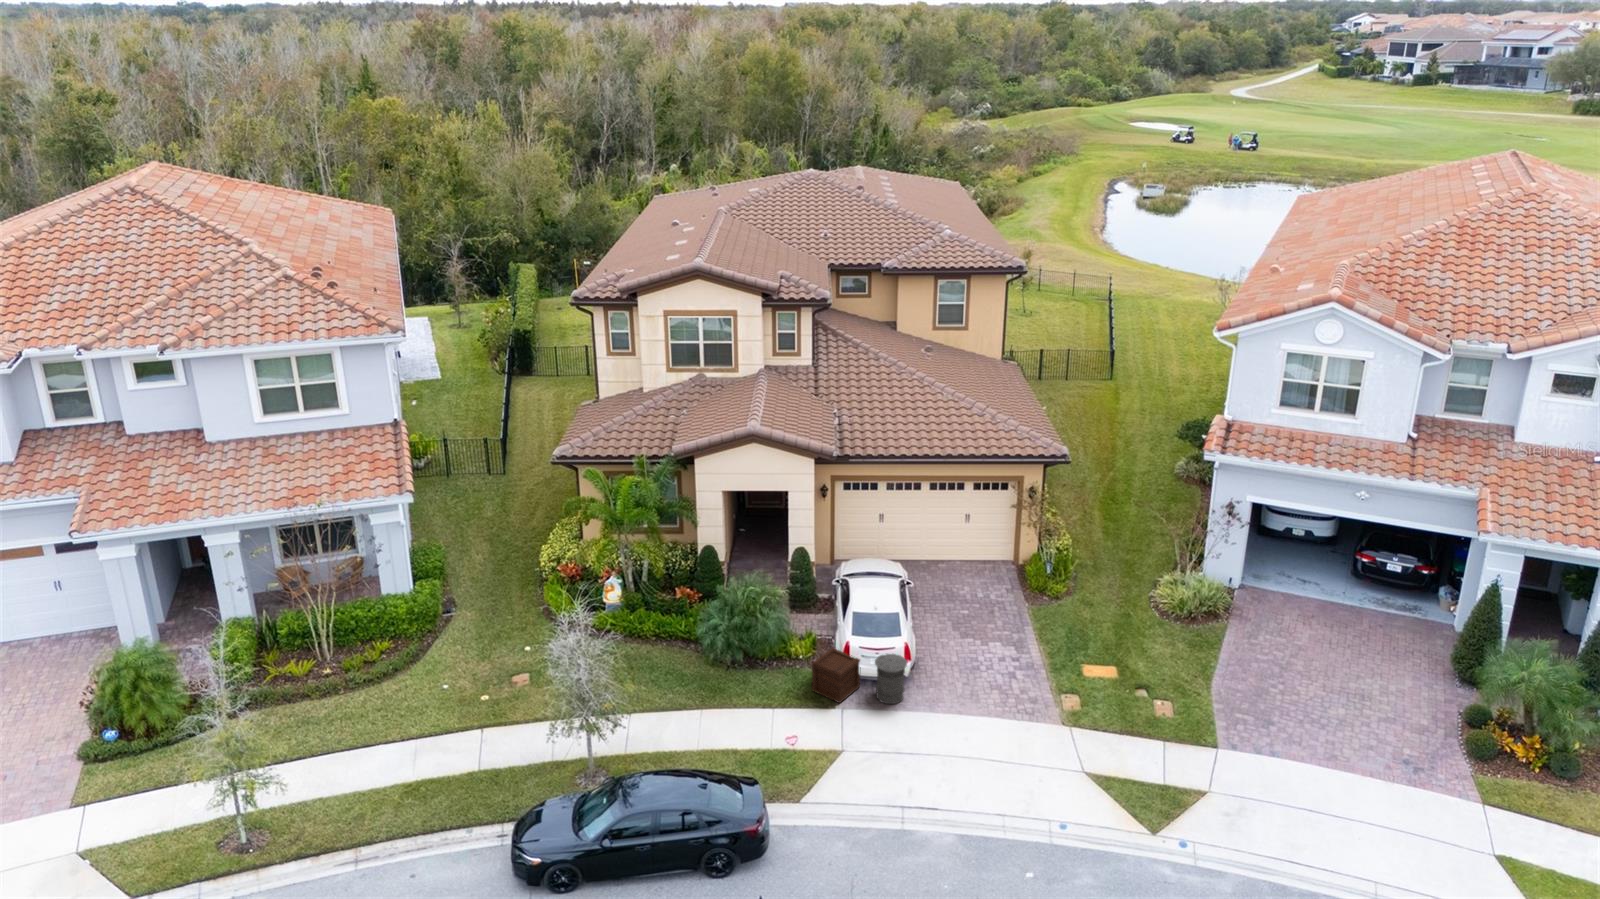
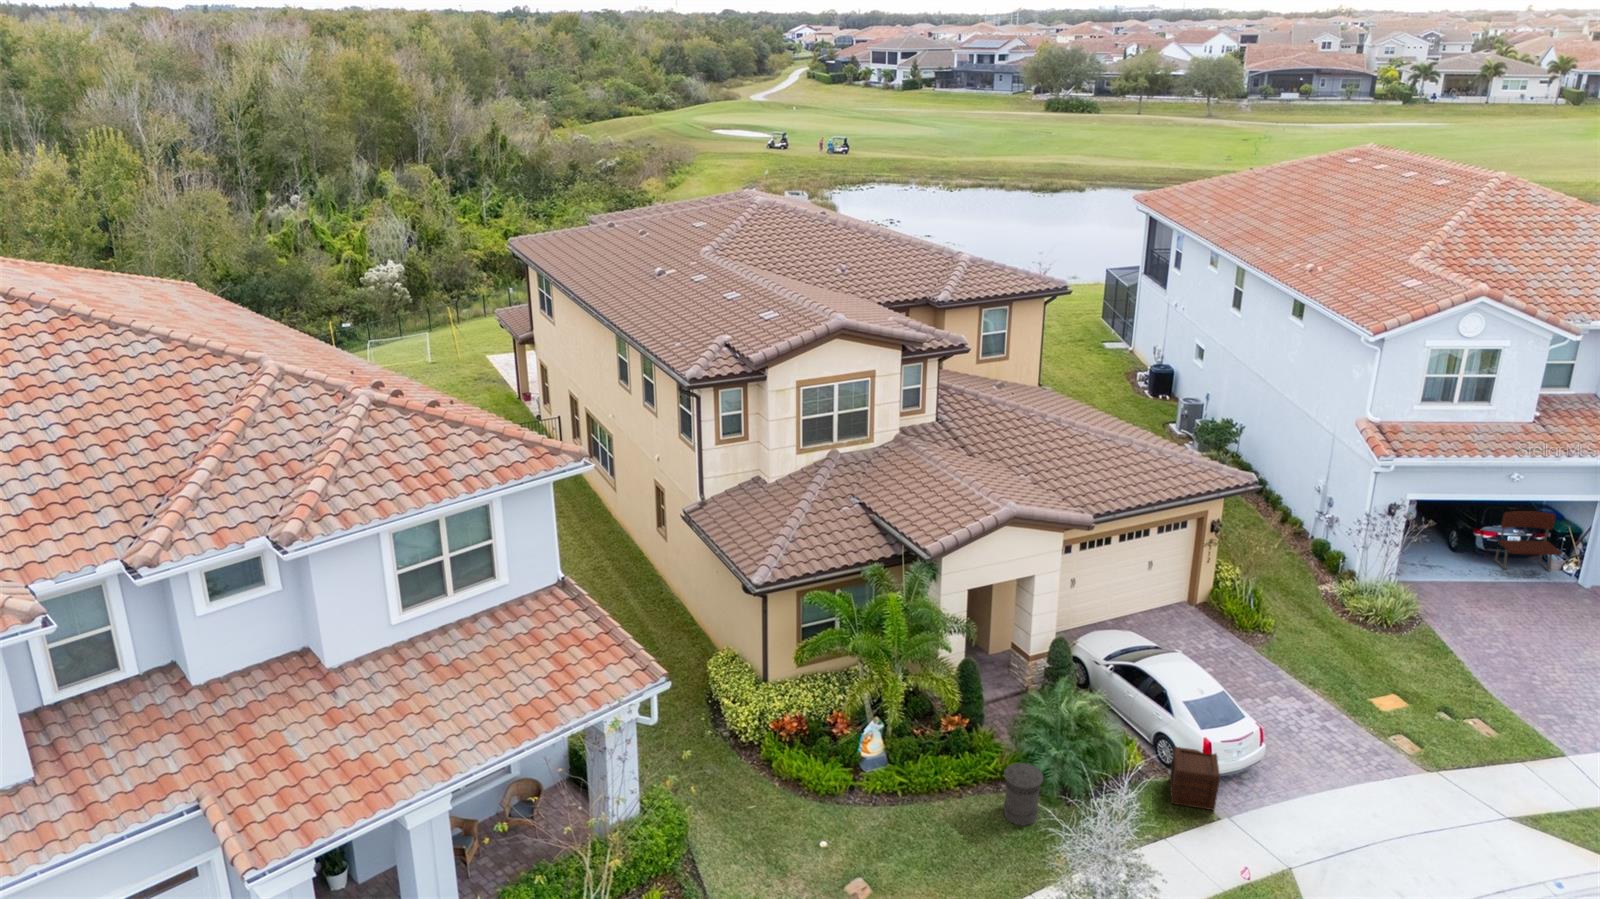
bench: none [1367,538,1432,607] -> present [1494,511,1561,571]
trash can: present [875,654,907,704] -> present [1004,763,1044,826]

